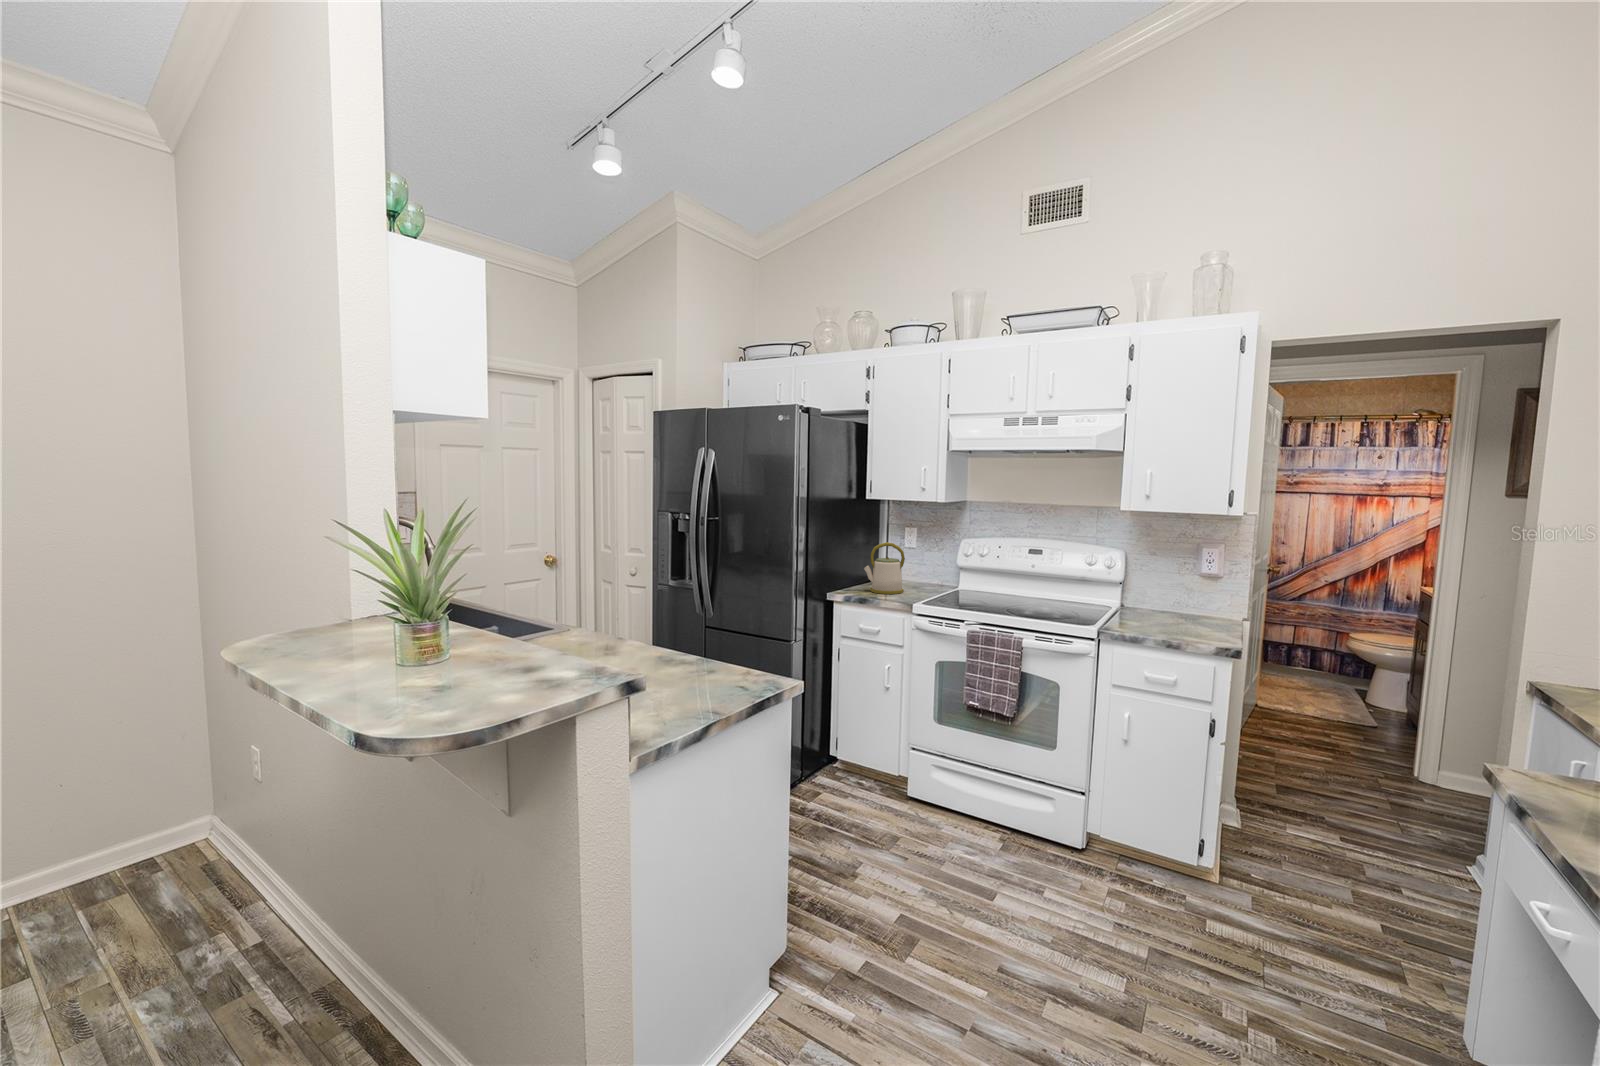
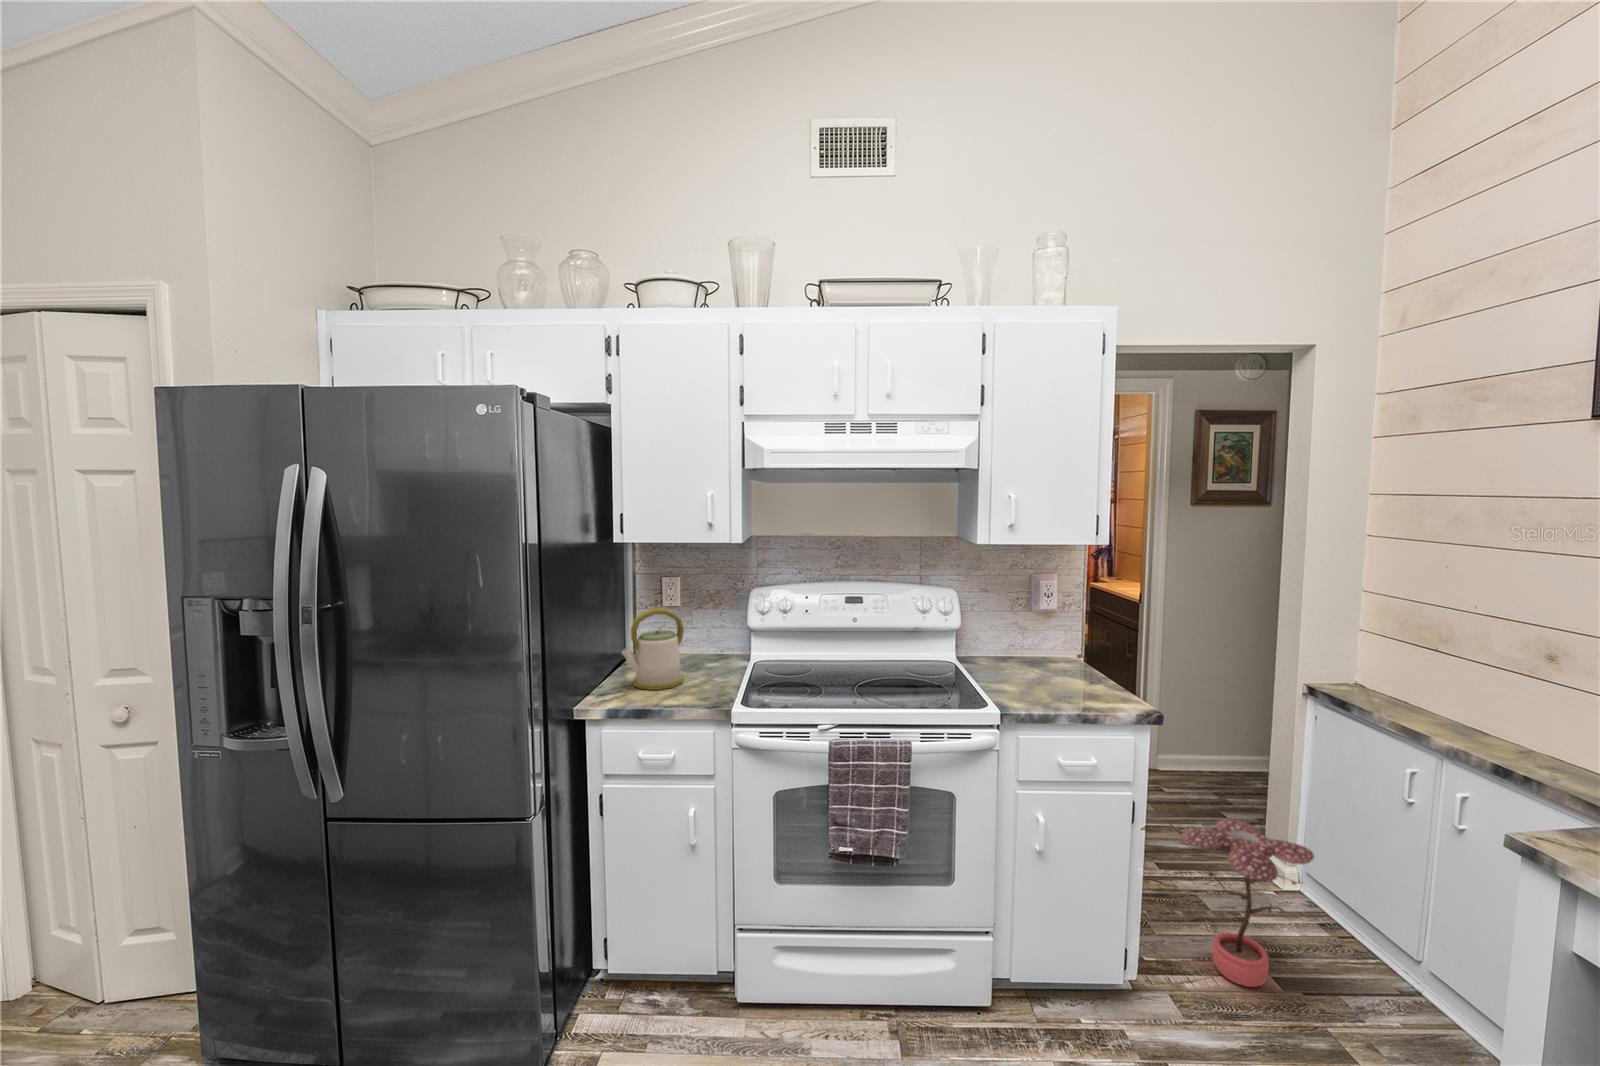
potted plant: none [1292,774,1425,921] -> present [1181,819,1314,987]

